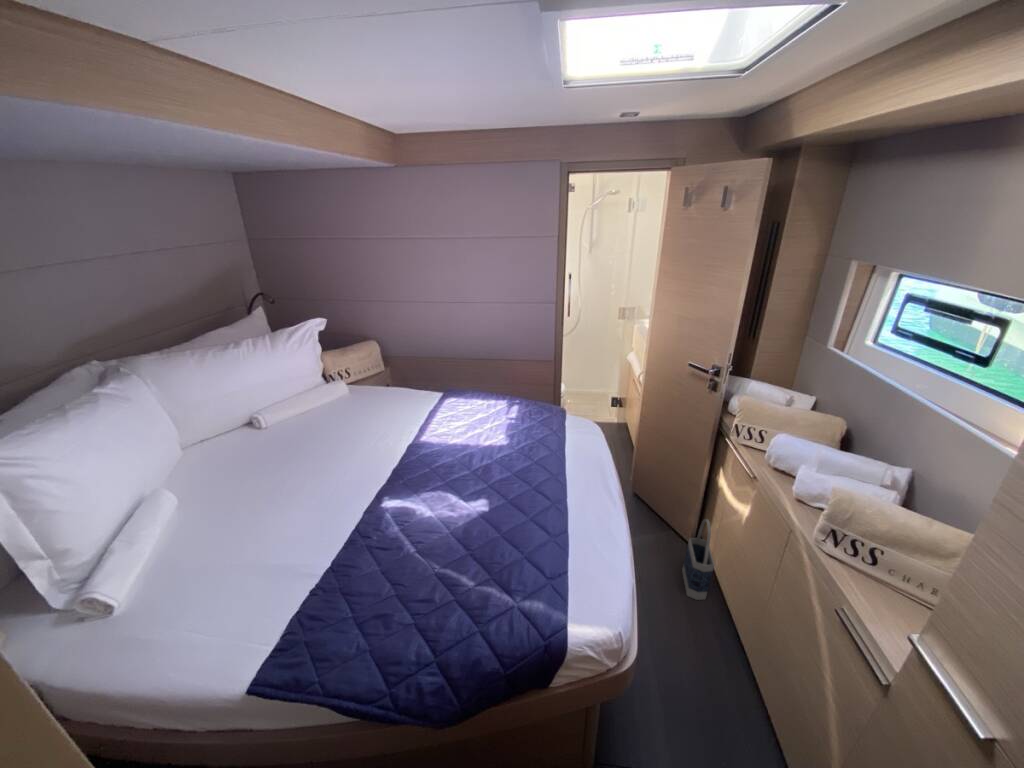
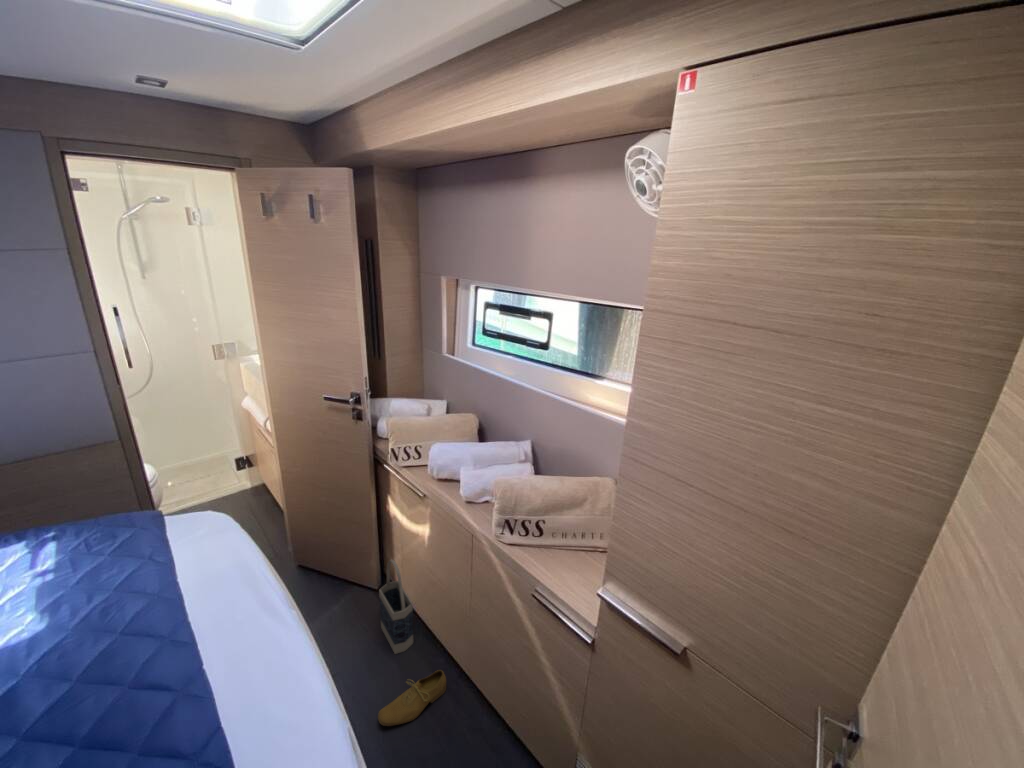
shoe: none [659,616,725,653] -> present [378,670,446,726]

